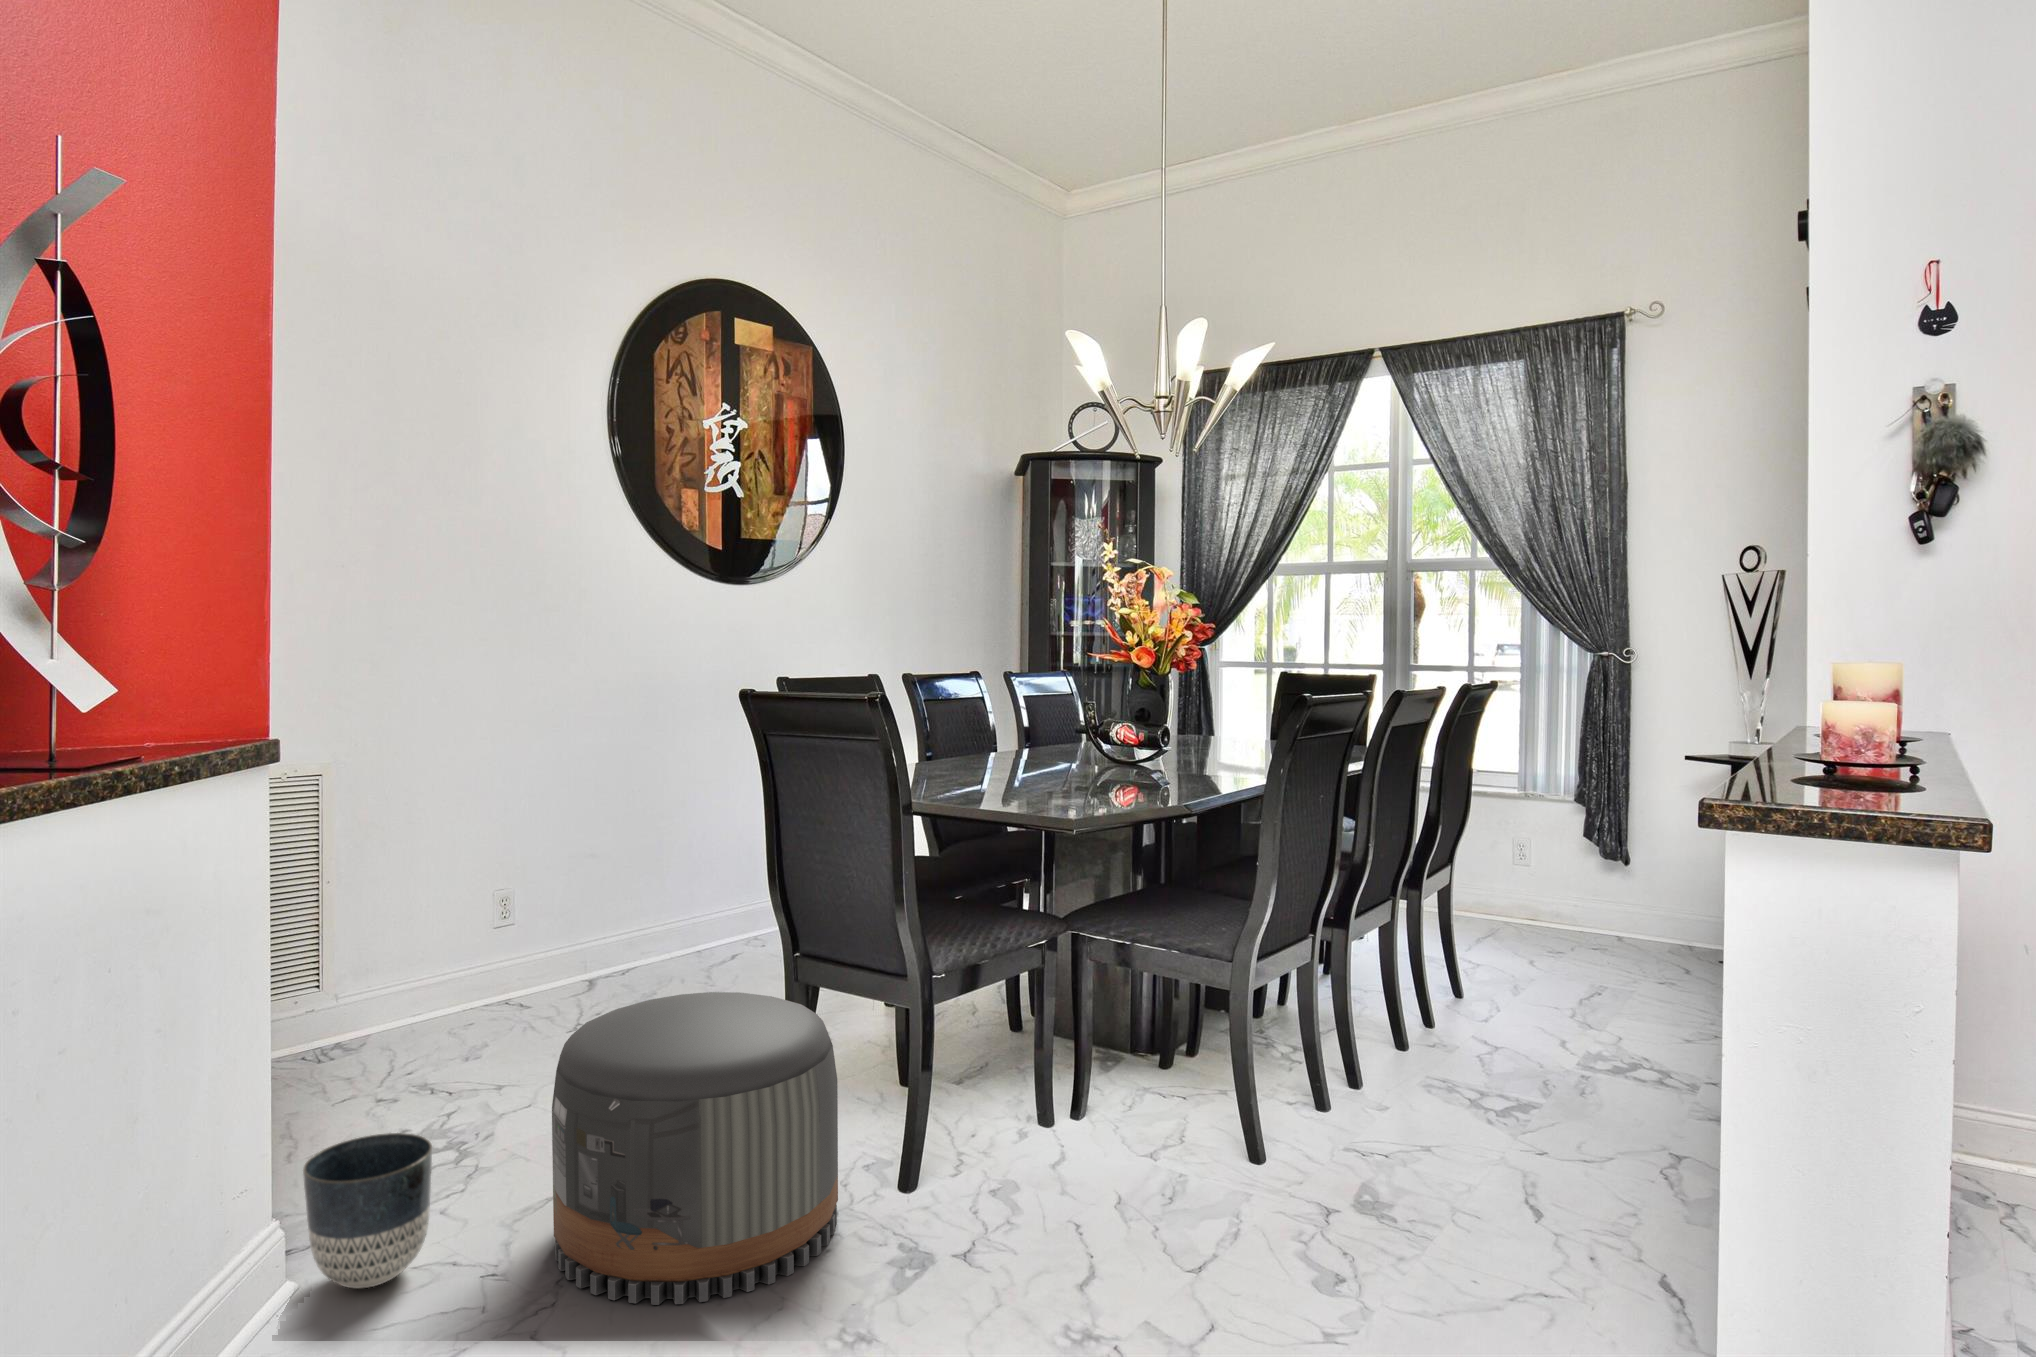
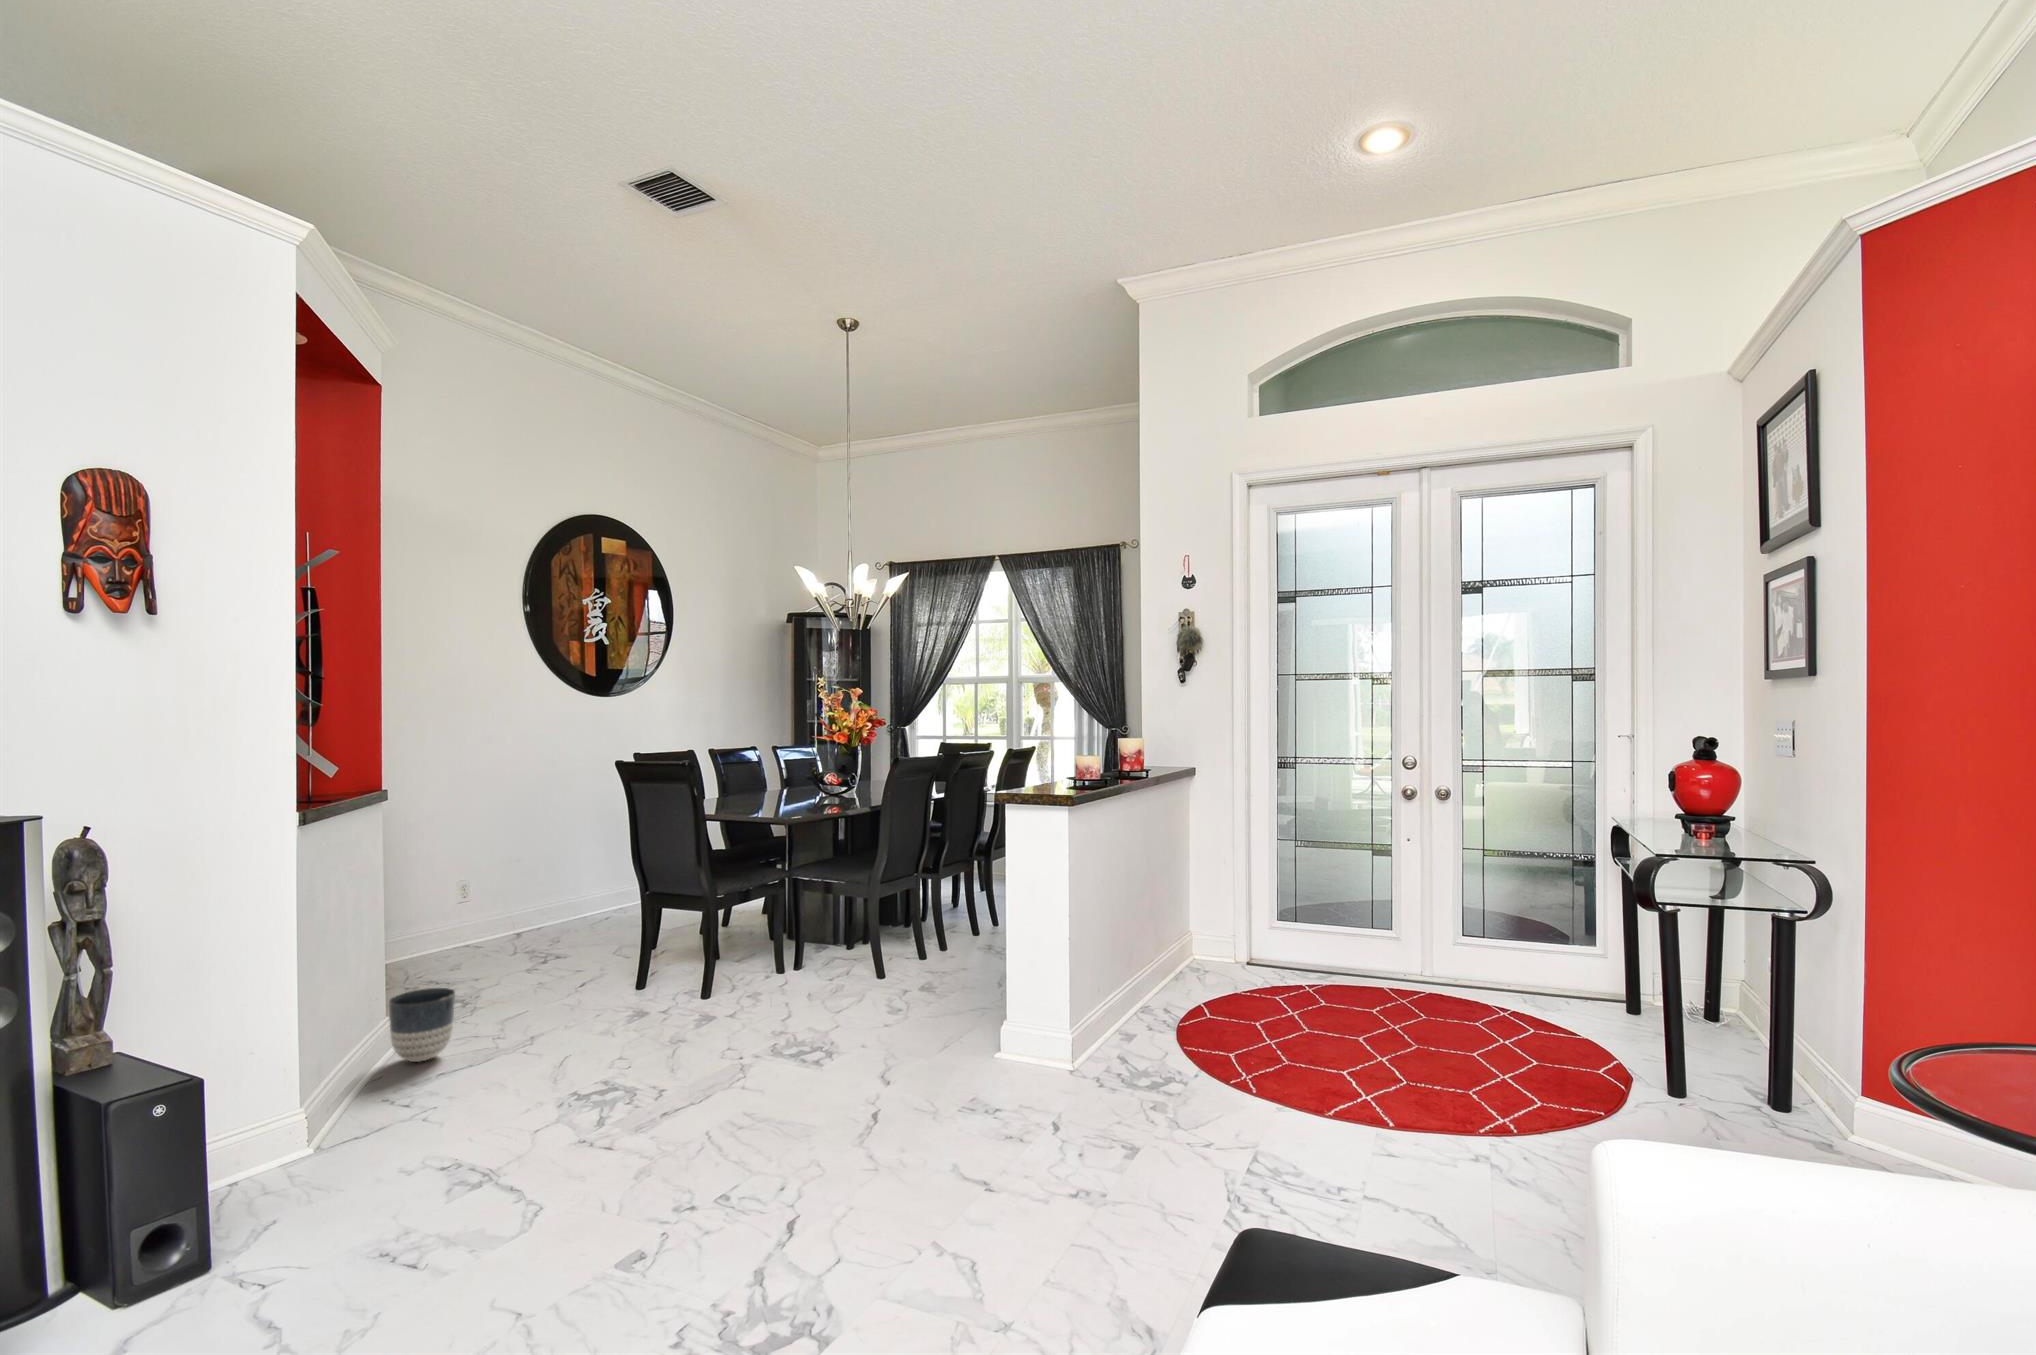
pouf: present [552,992,838,1305] -> none [519,915,668,1055]

